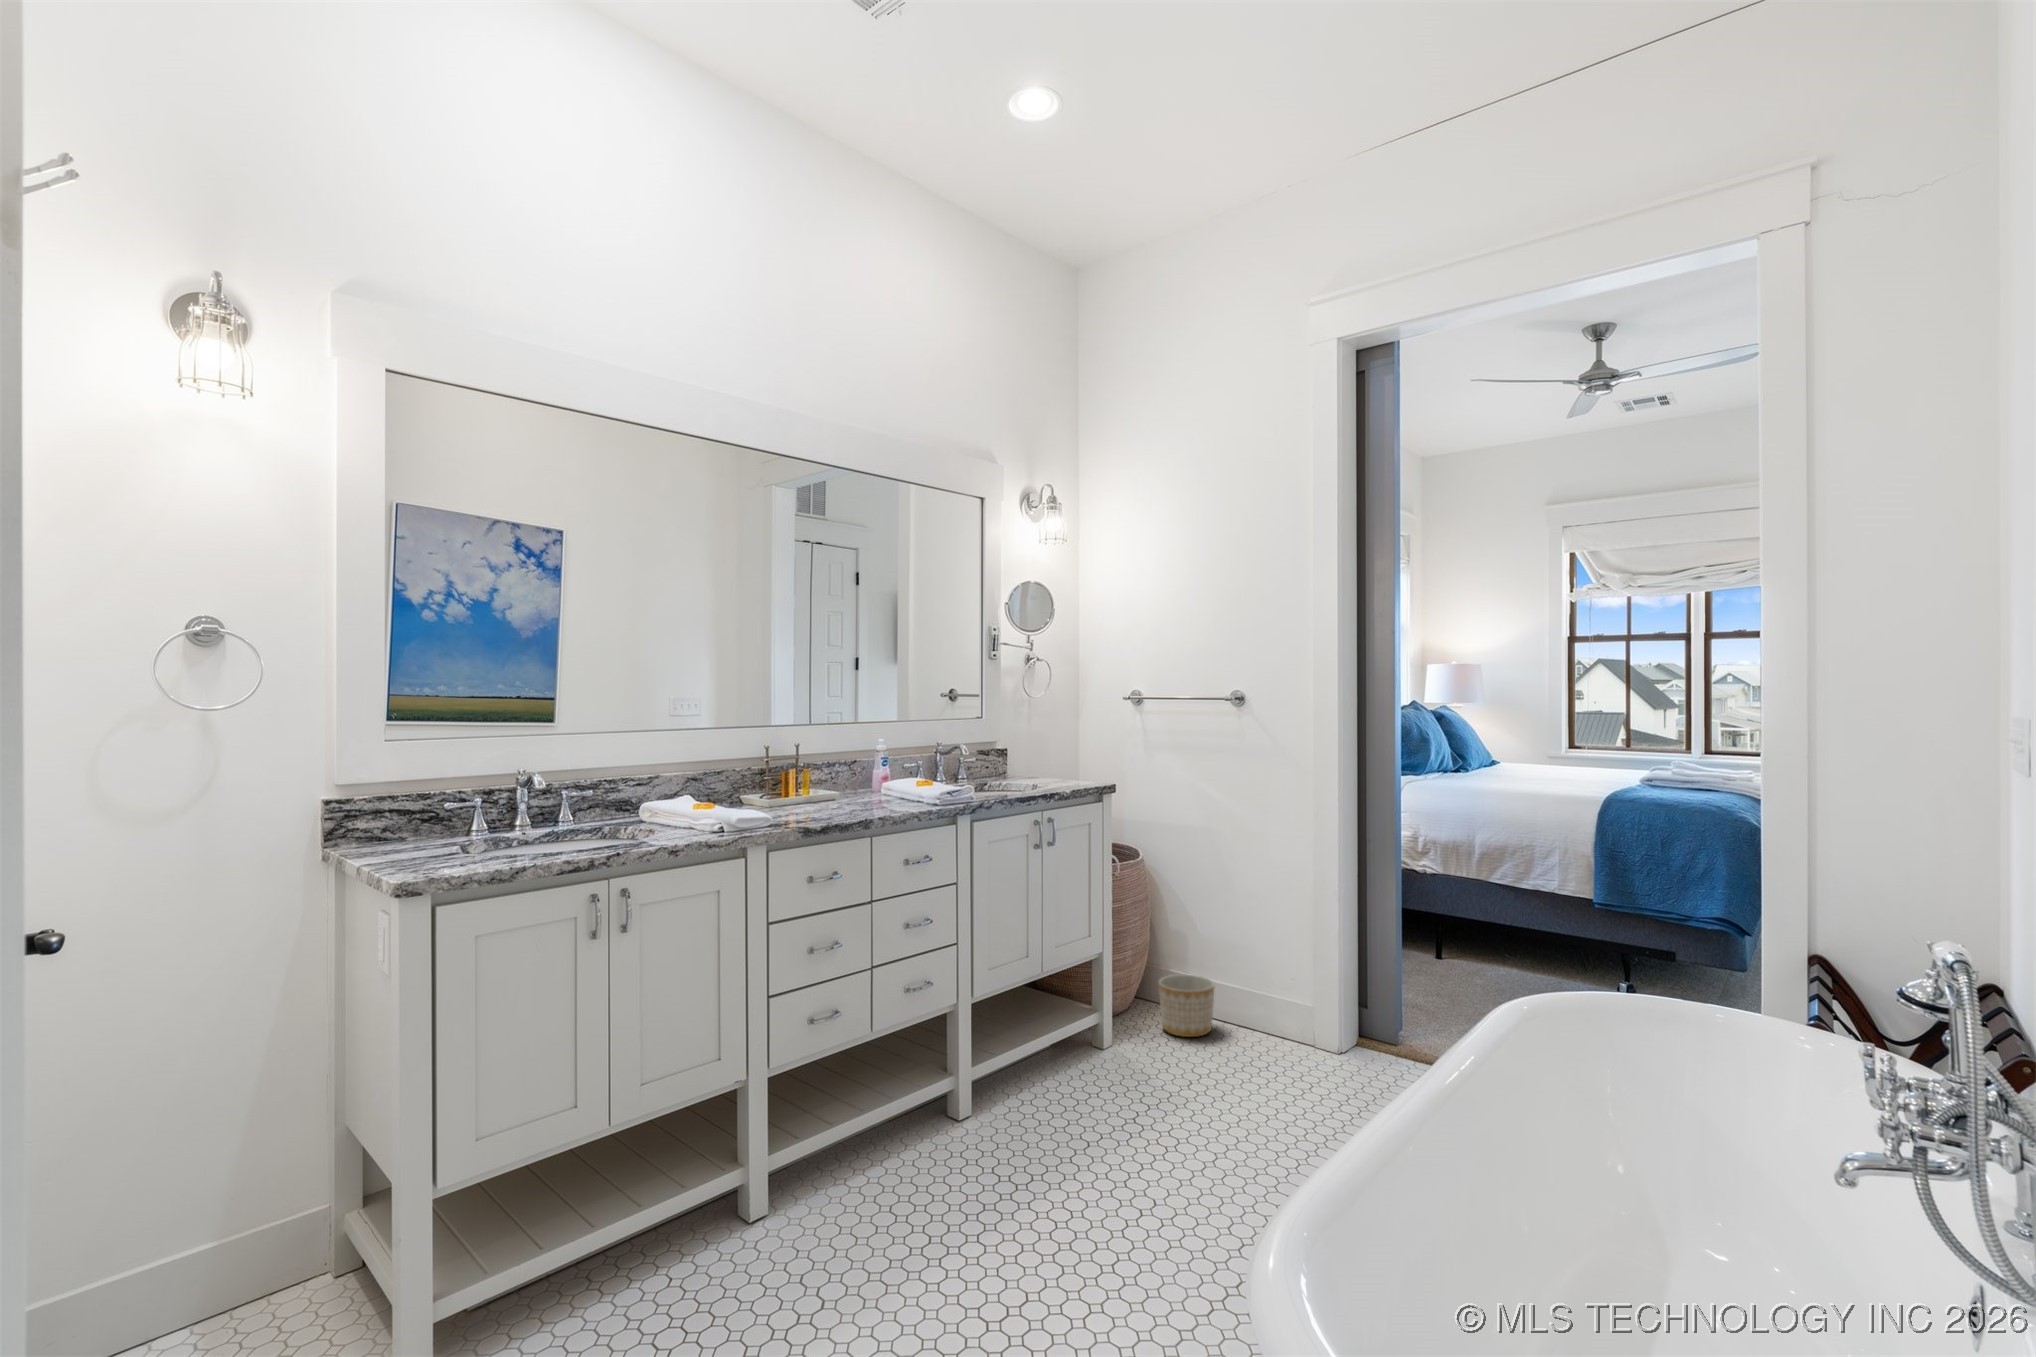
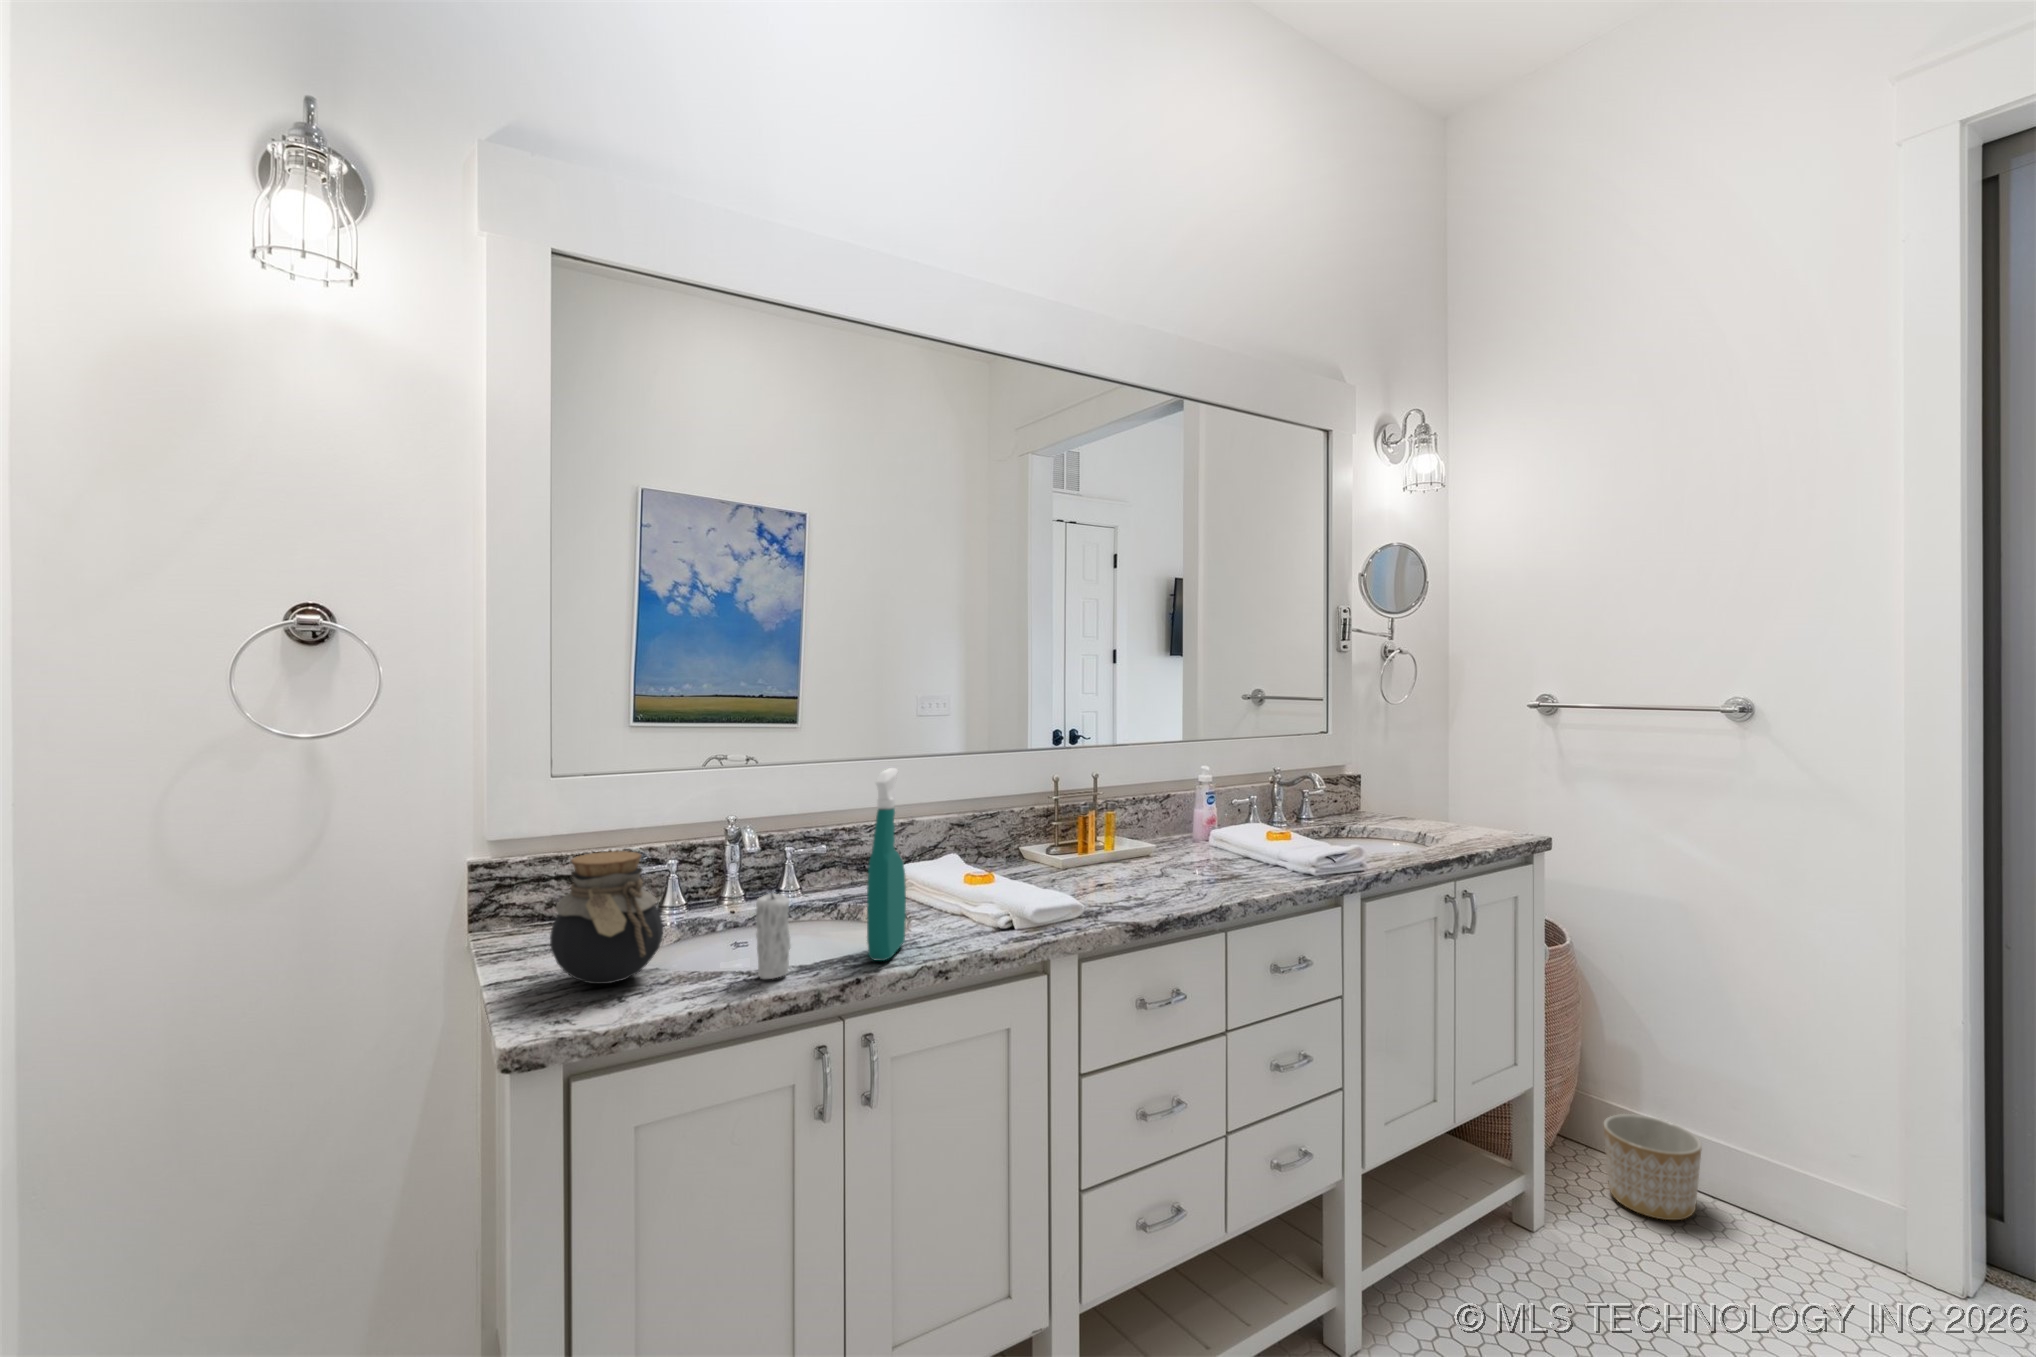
spray bottle: none [624,726,650,845] -> present [867,768,906,961]
jar: none [409,779,486,860] -> present [550,851,663,984]
candle: none [550,793,573,854] -> present [756,893,791,979]

